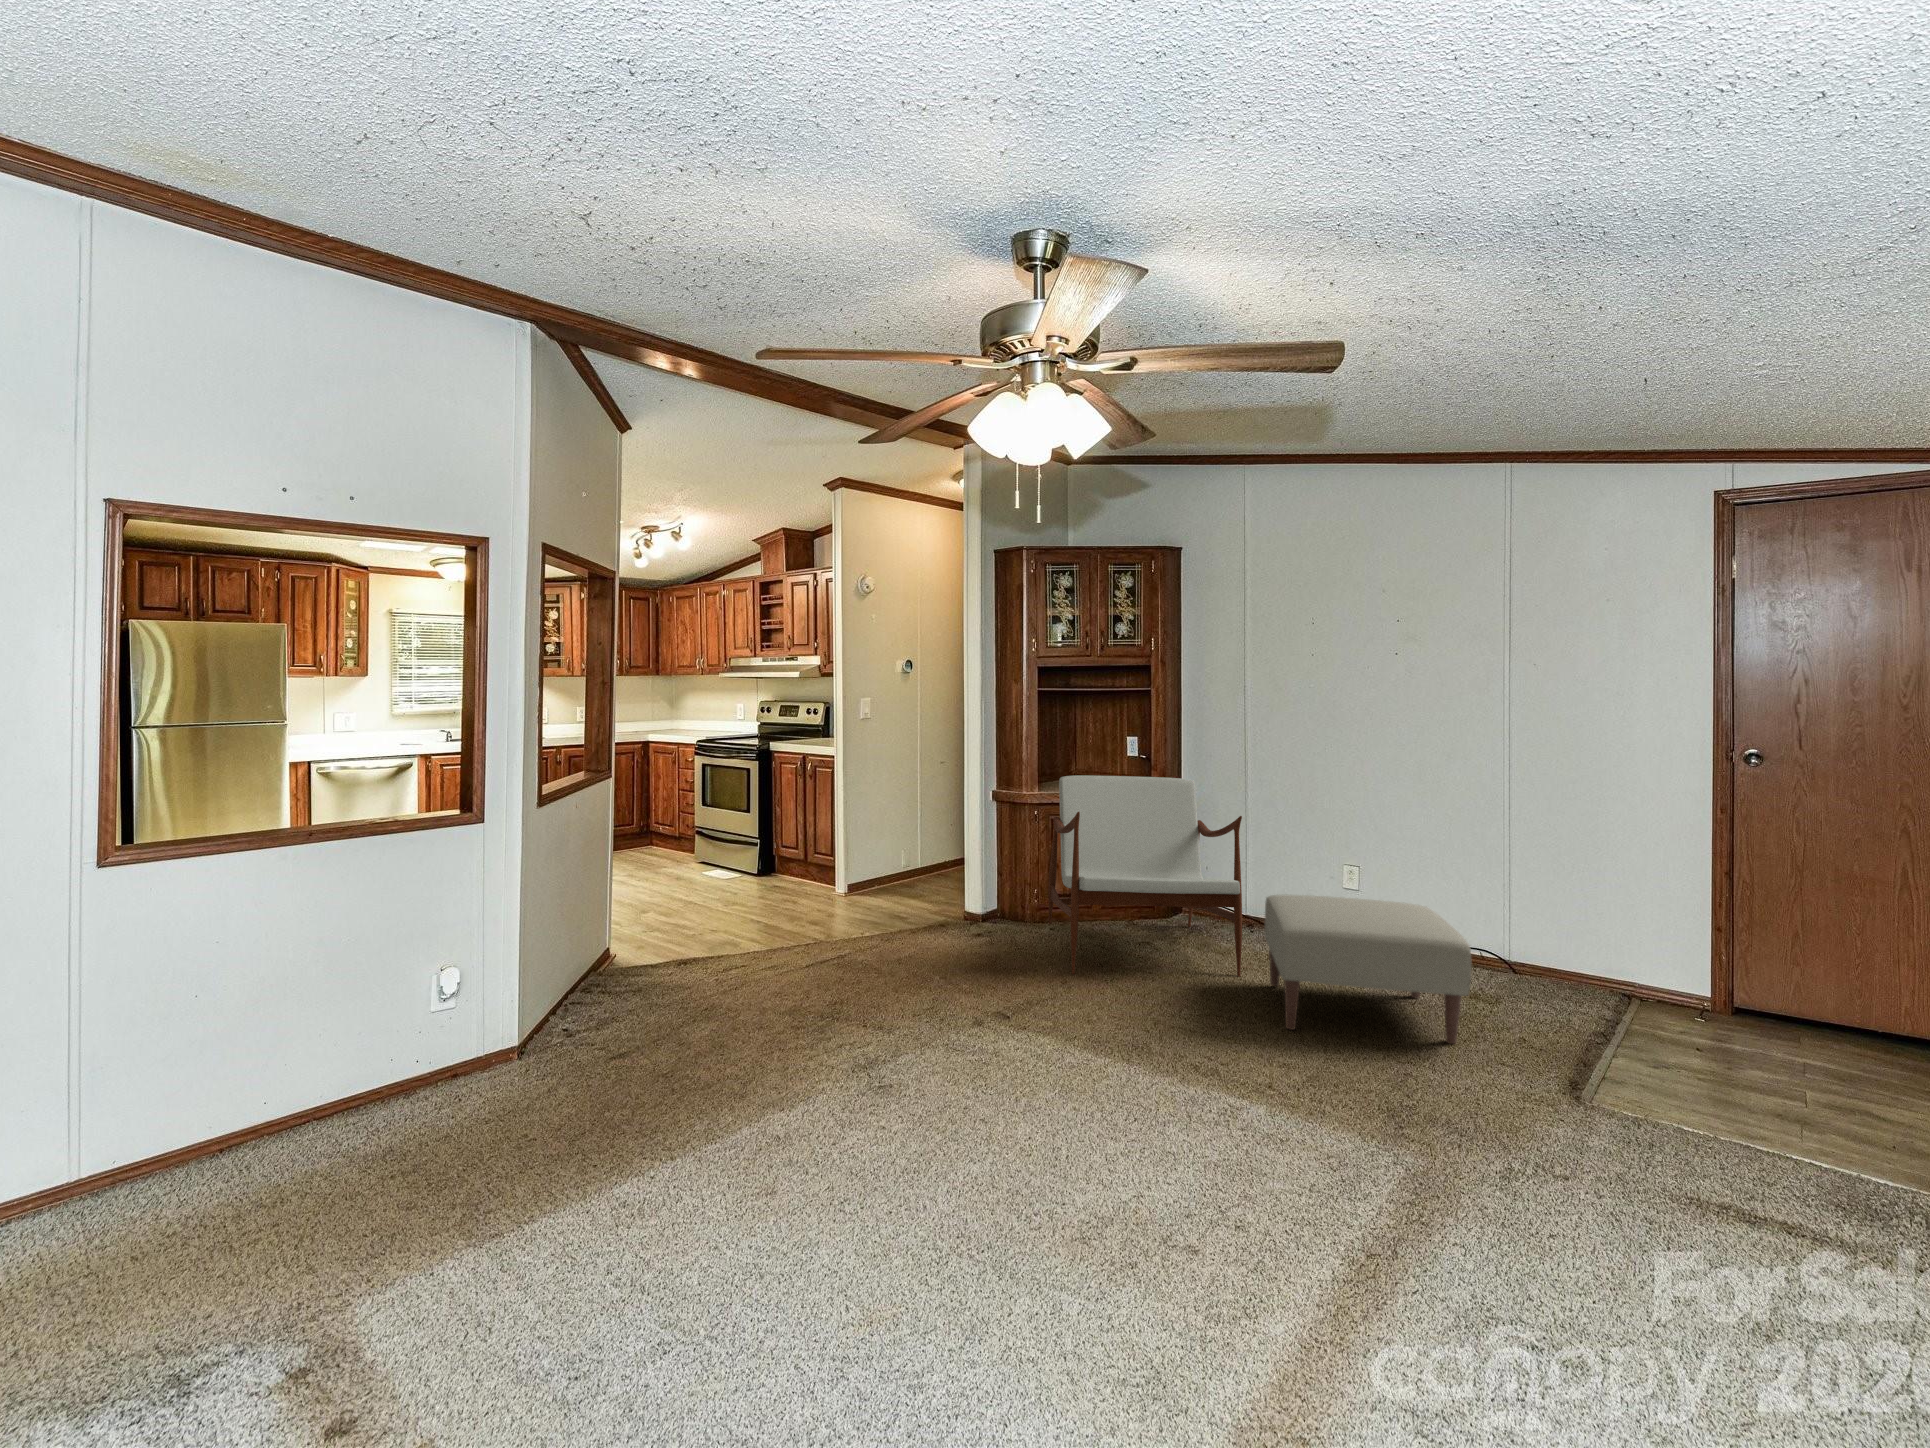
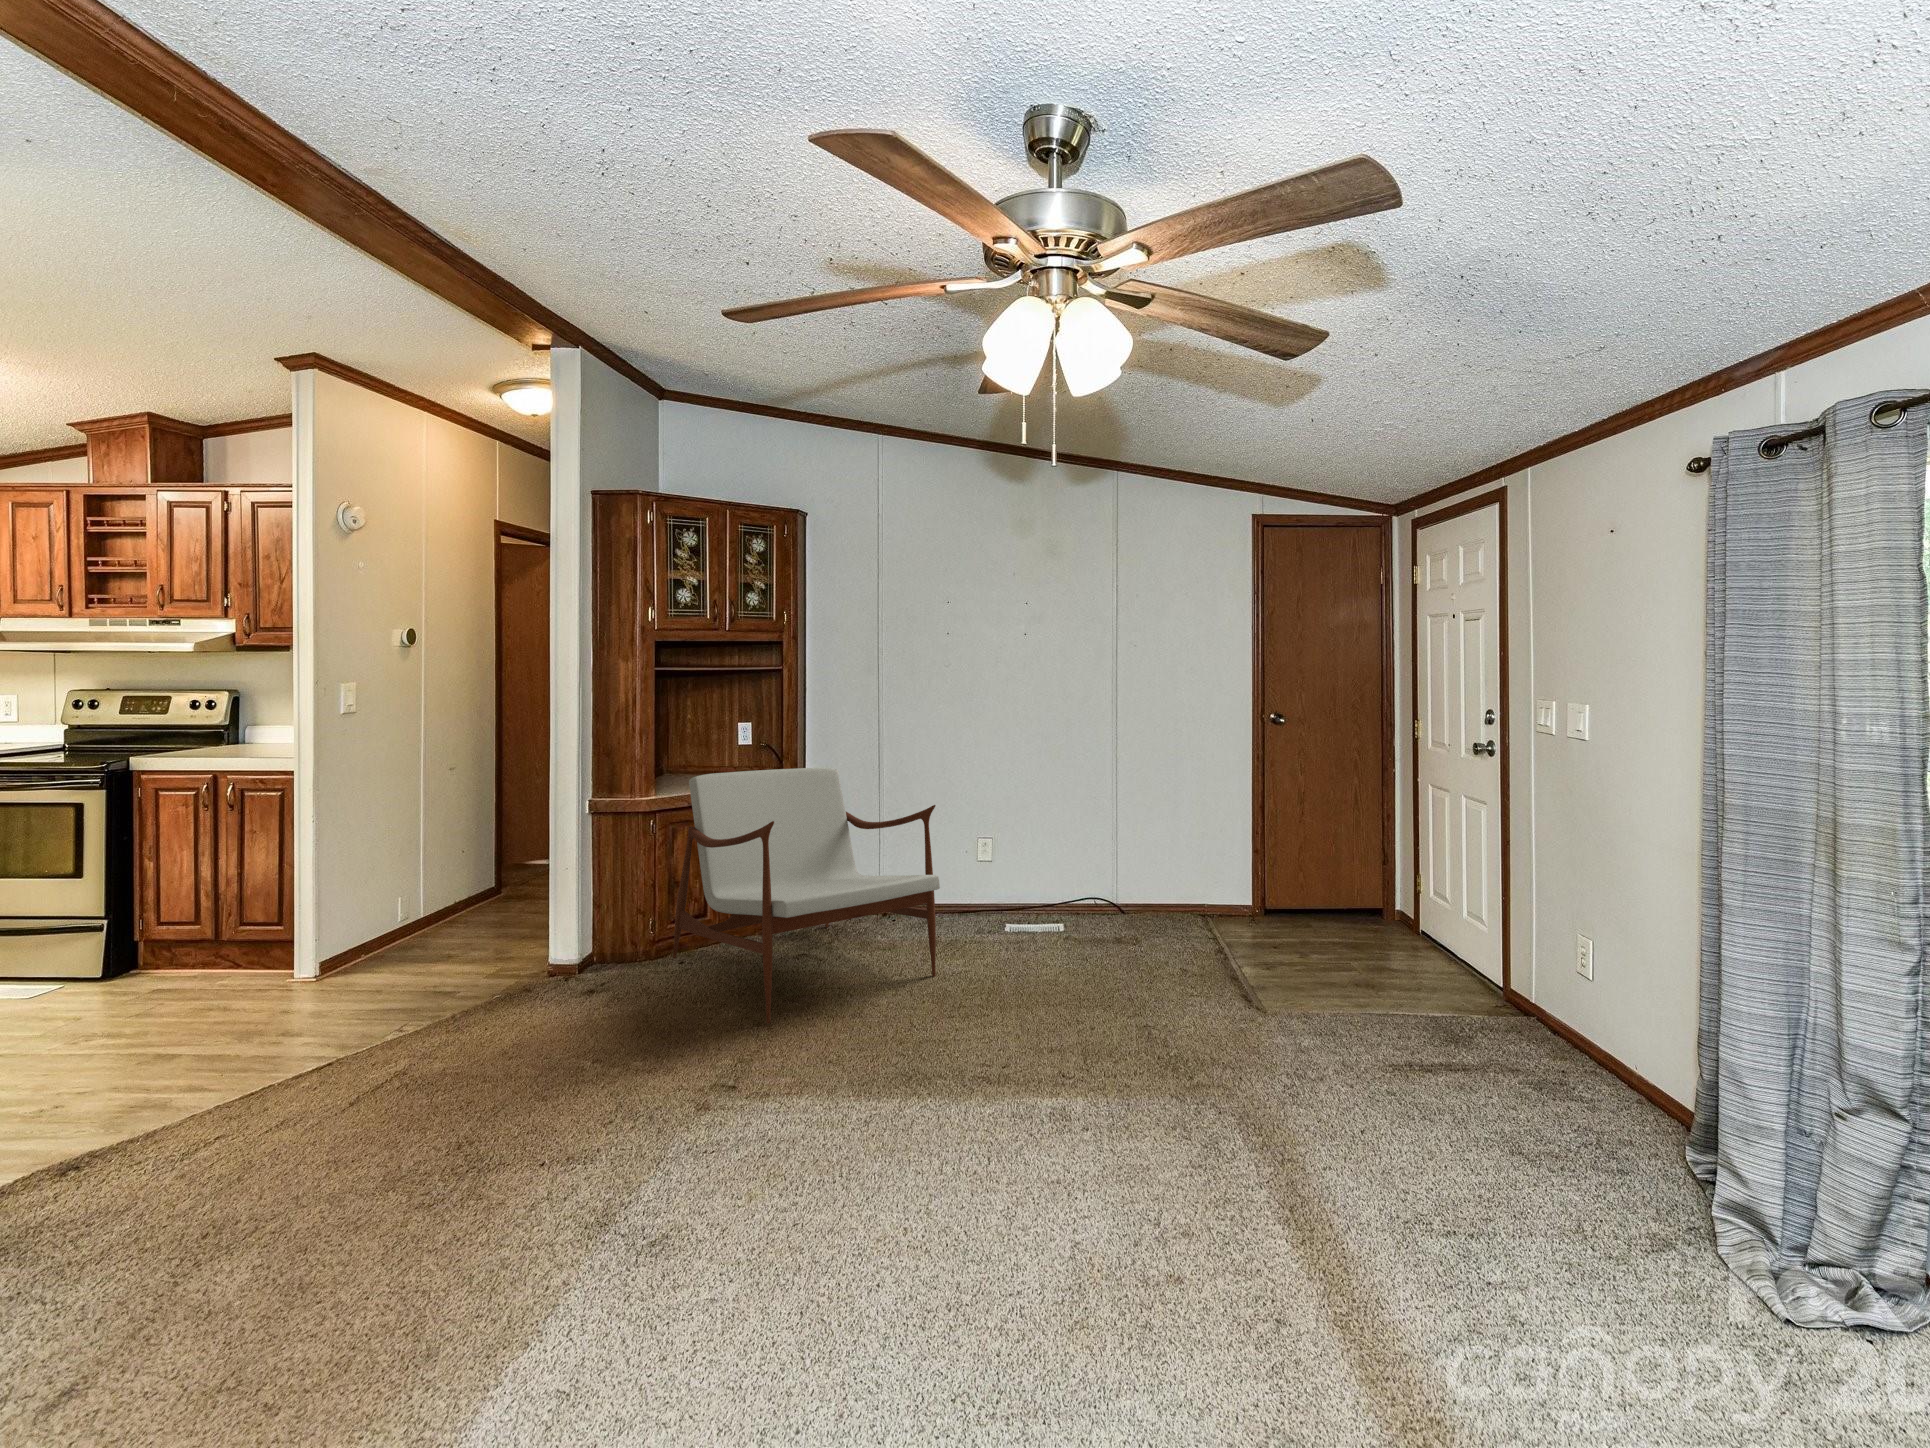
ottoman: present [1265,895,1471,1044] -> none [966,872,1188,1029]

